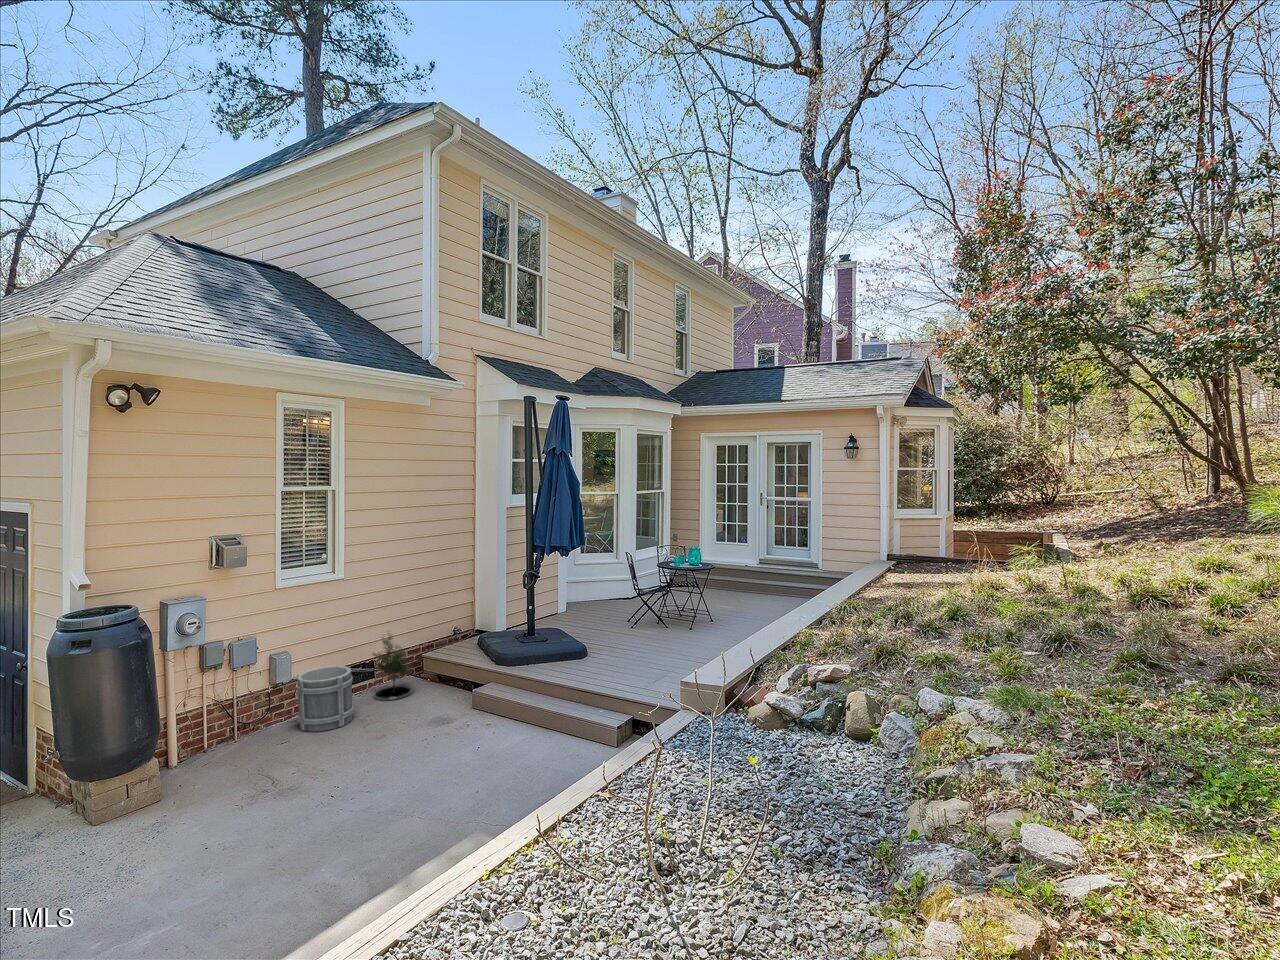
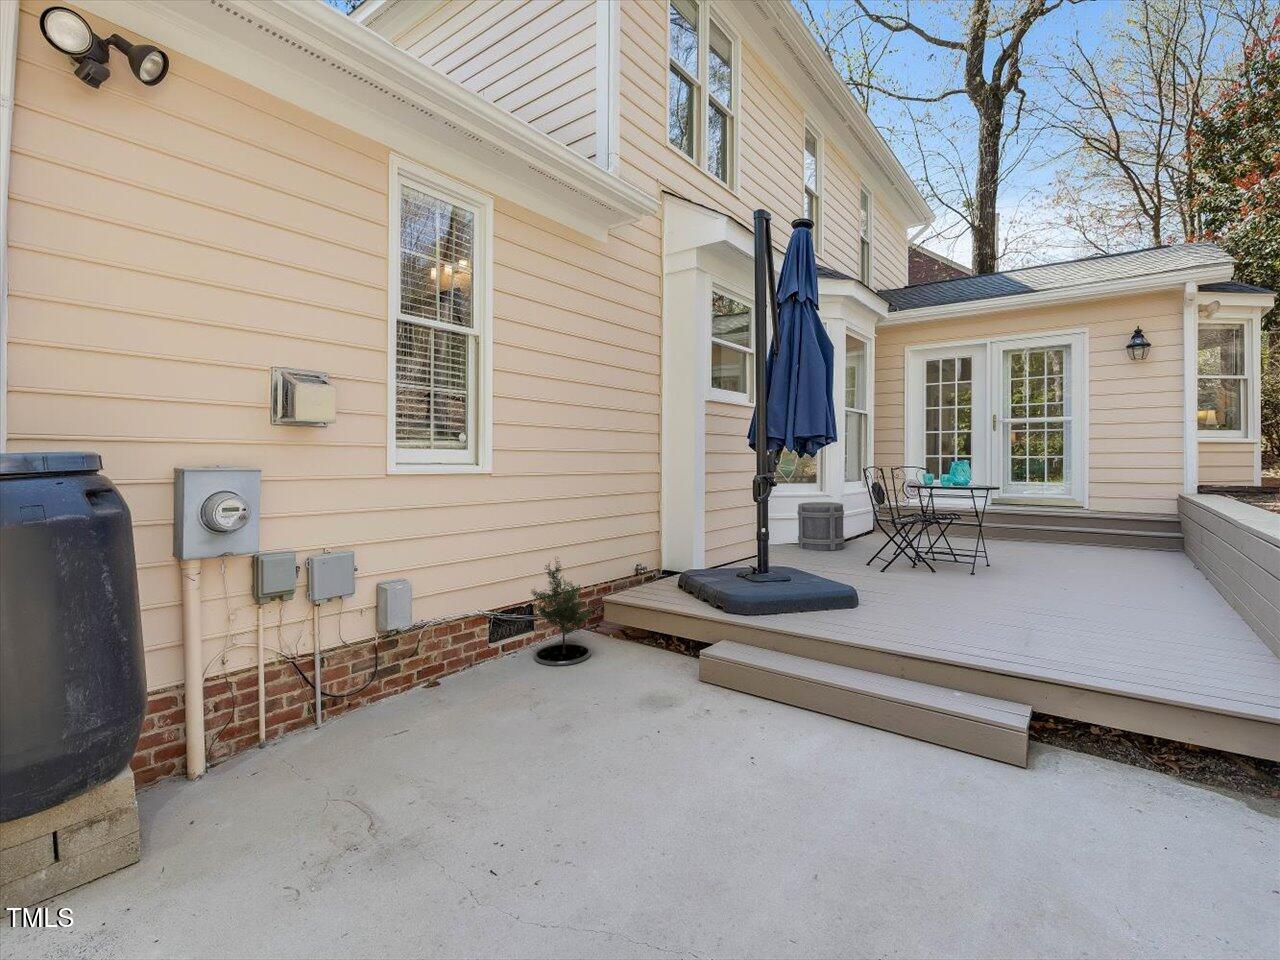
bucket: present [297,666,354,732] -> present [797,502,844,551]

